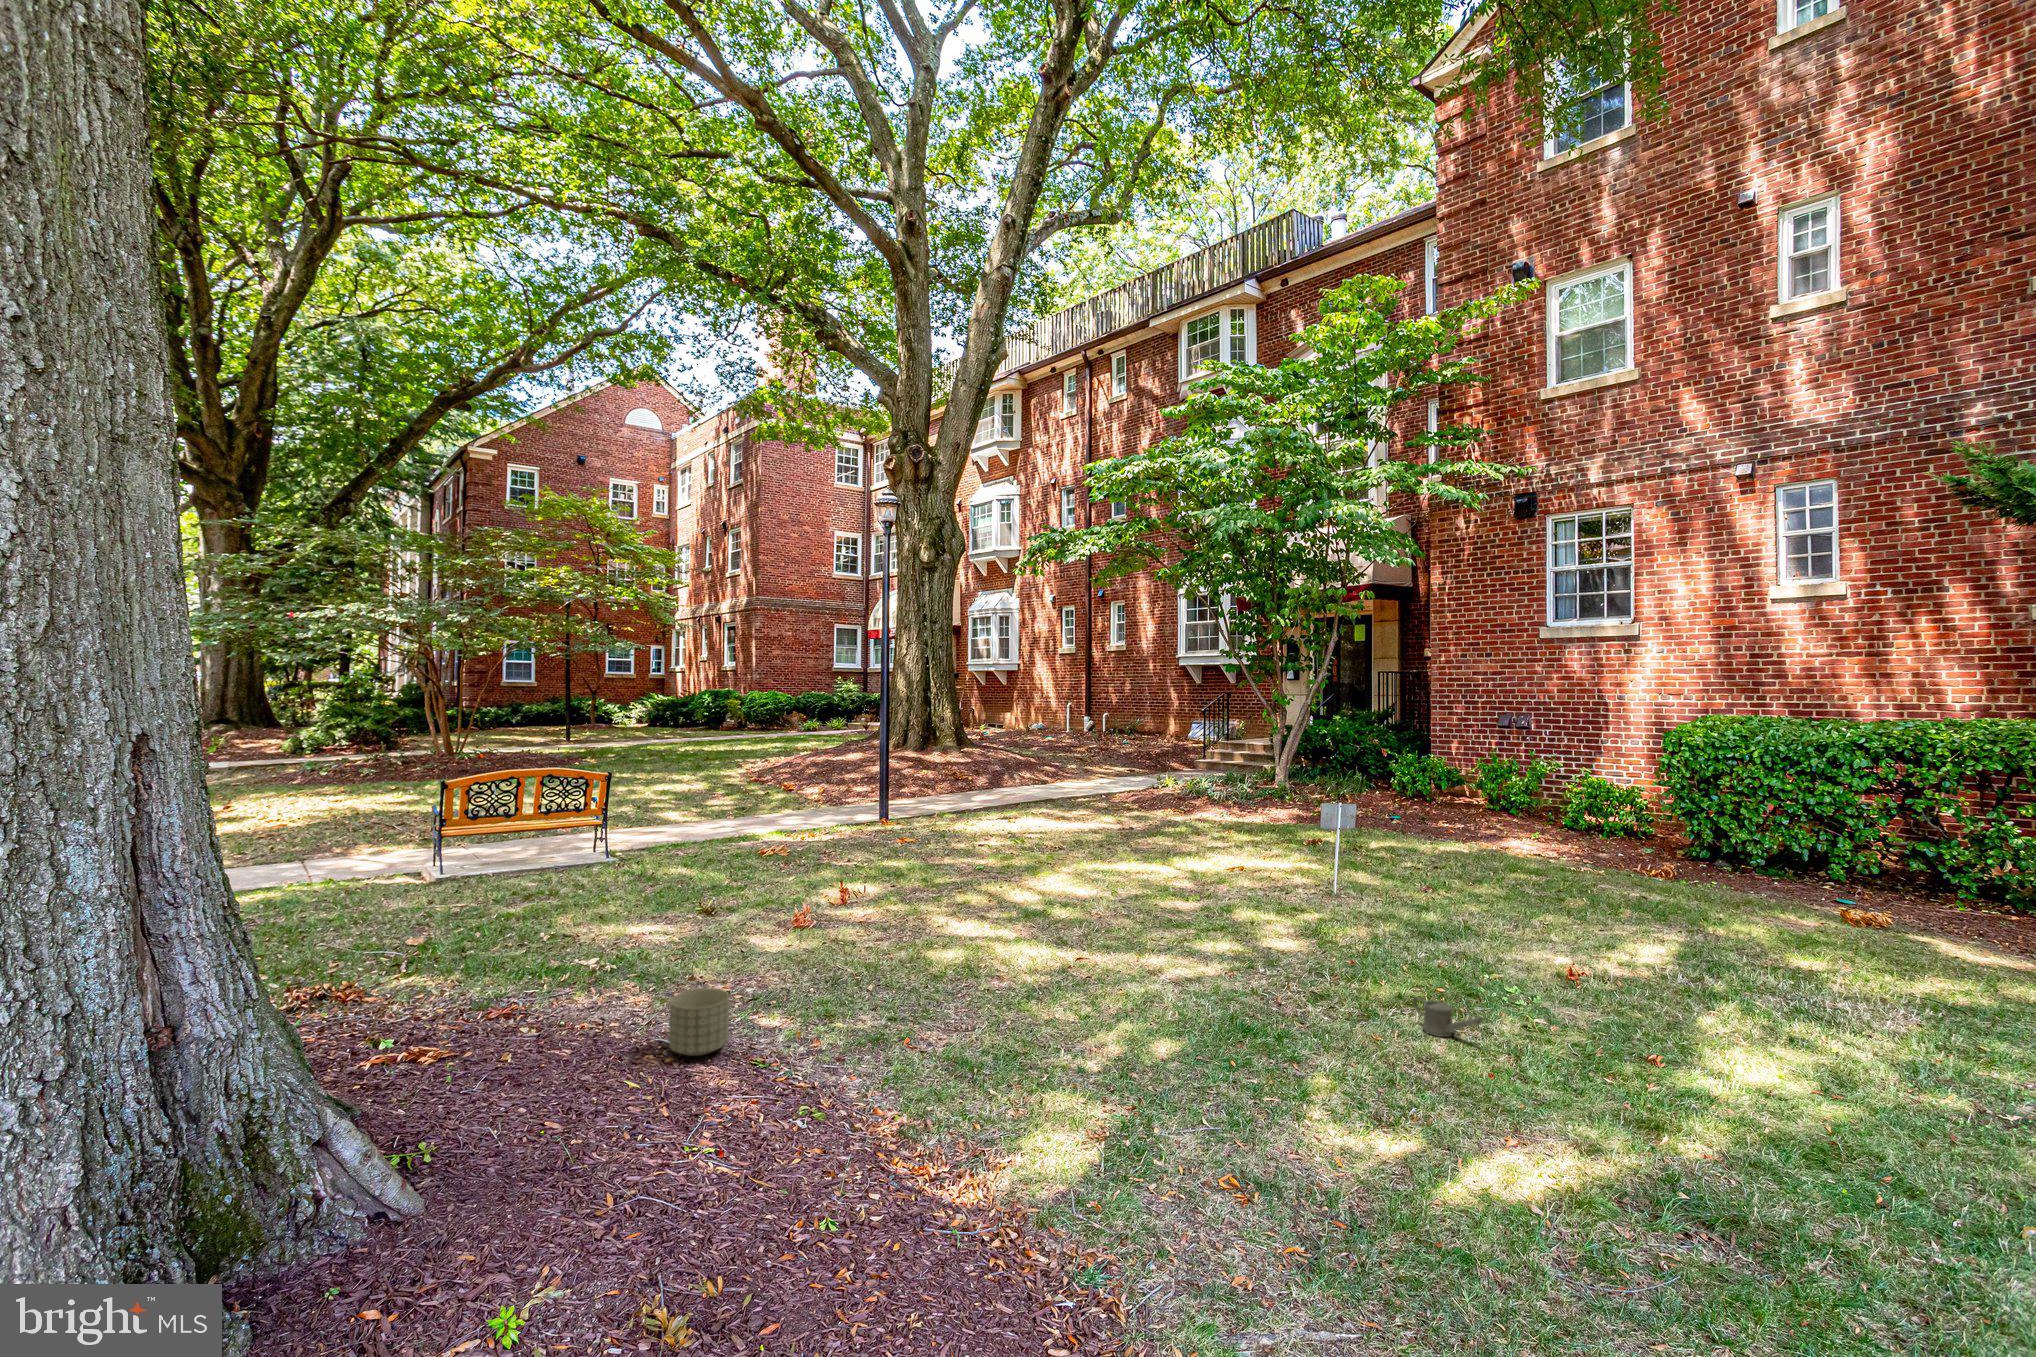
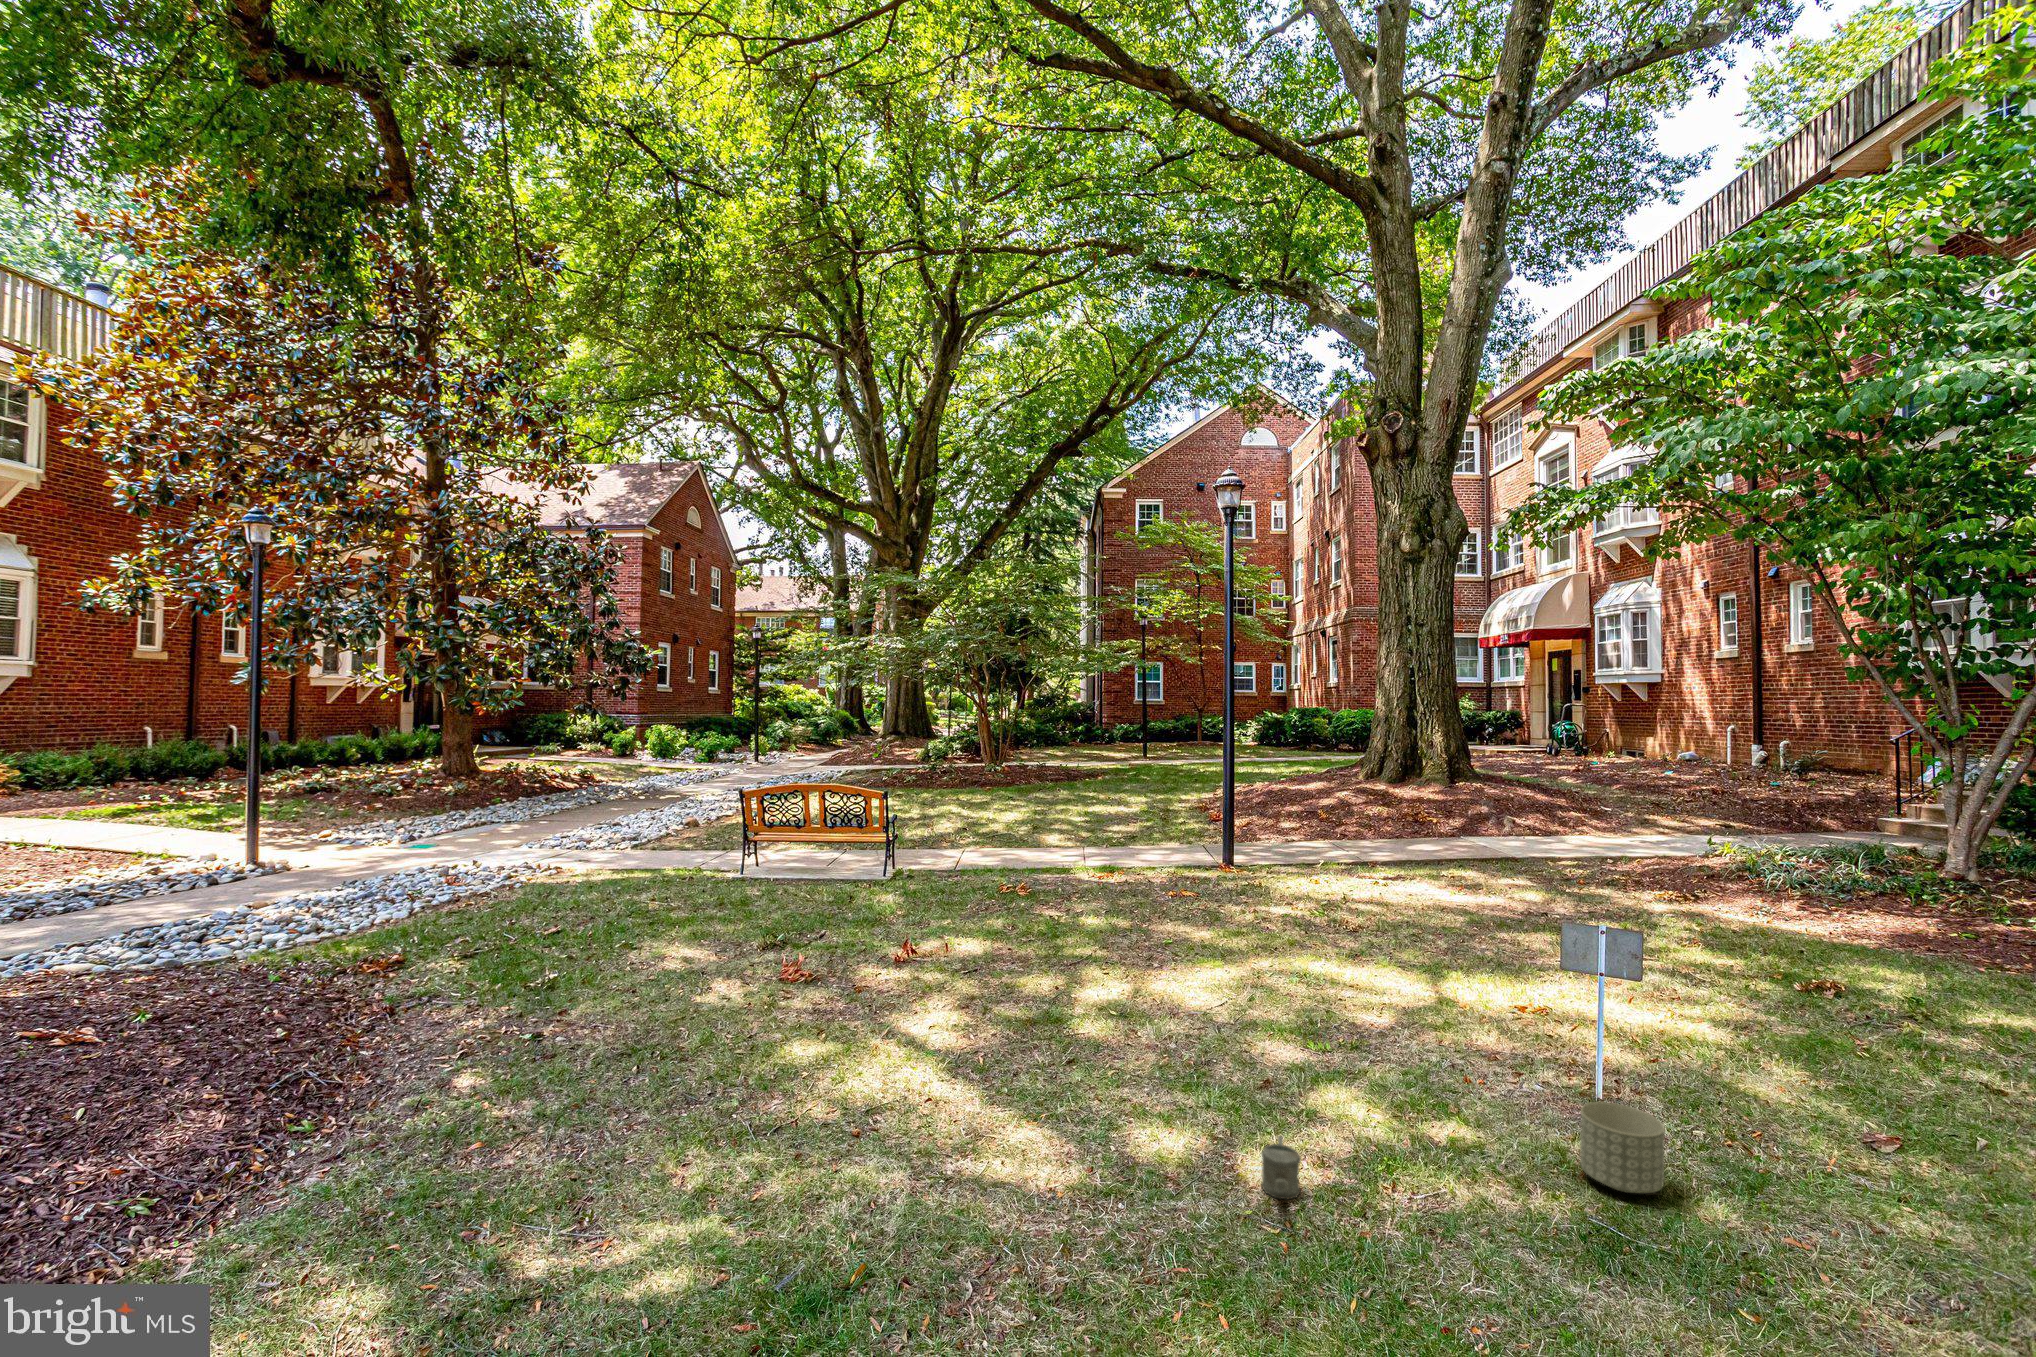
planter: present [669,988,730,1056] -> present [1580,1102,1664,1193]

